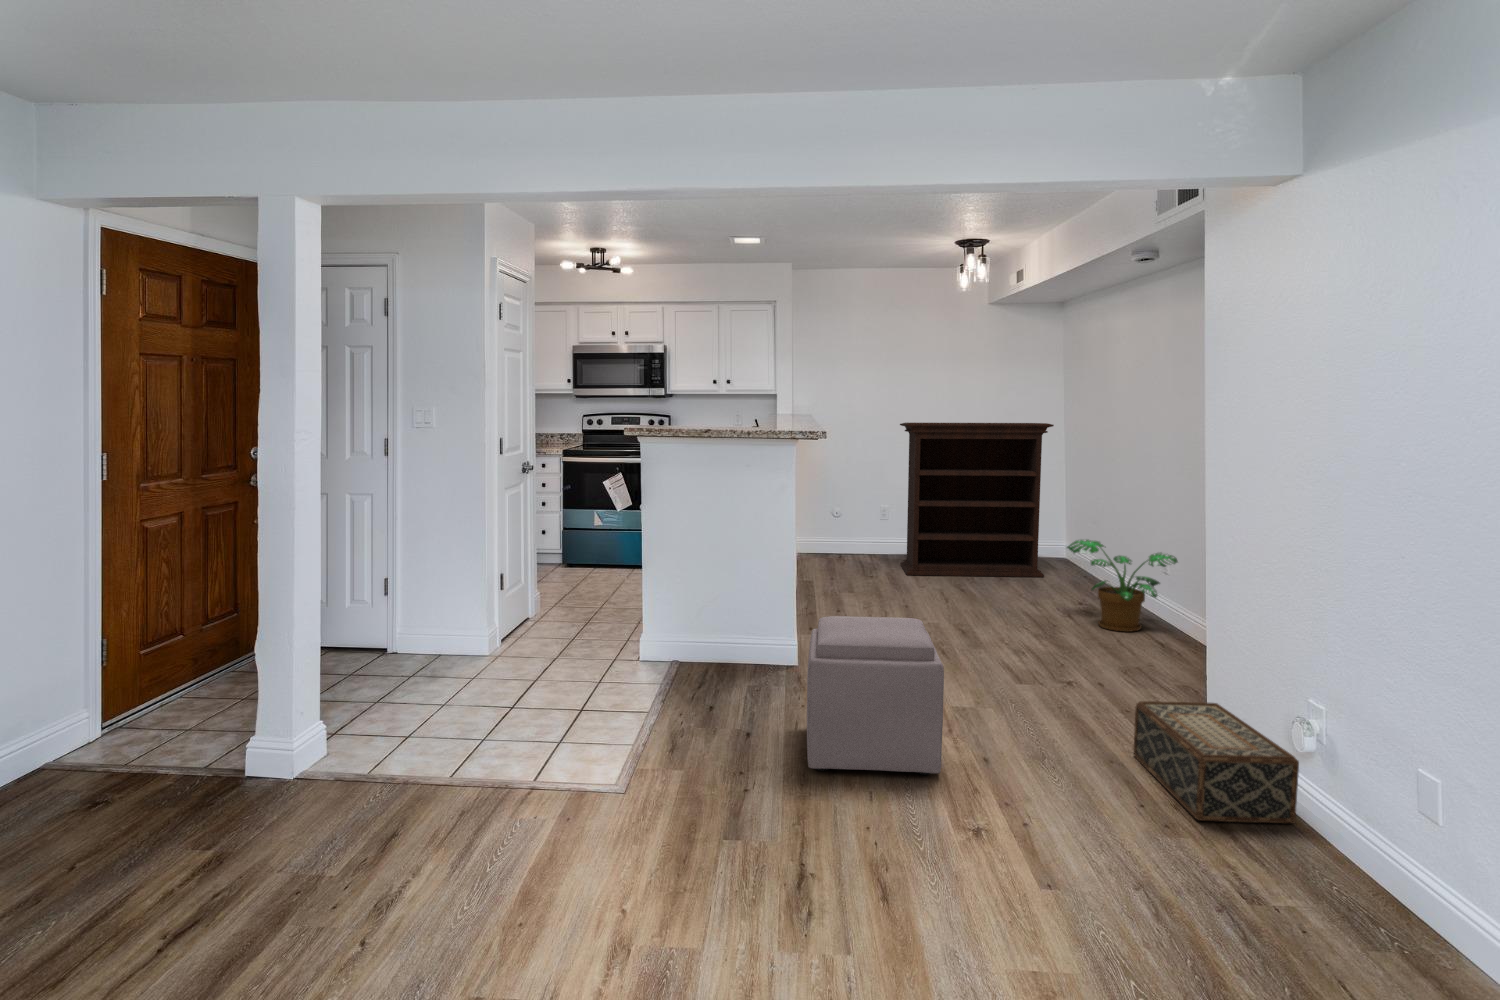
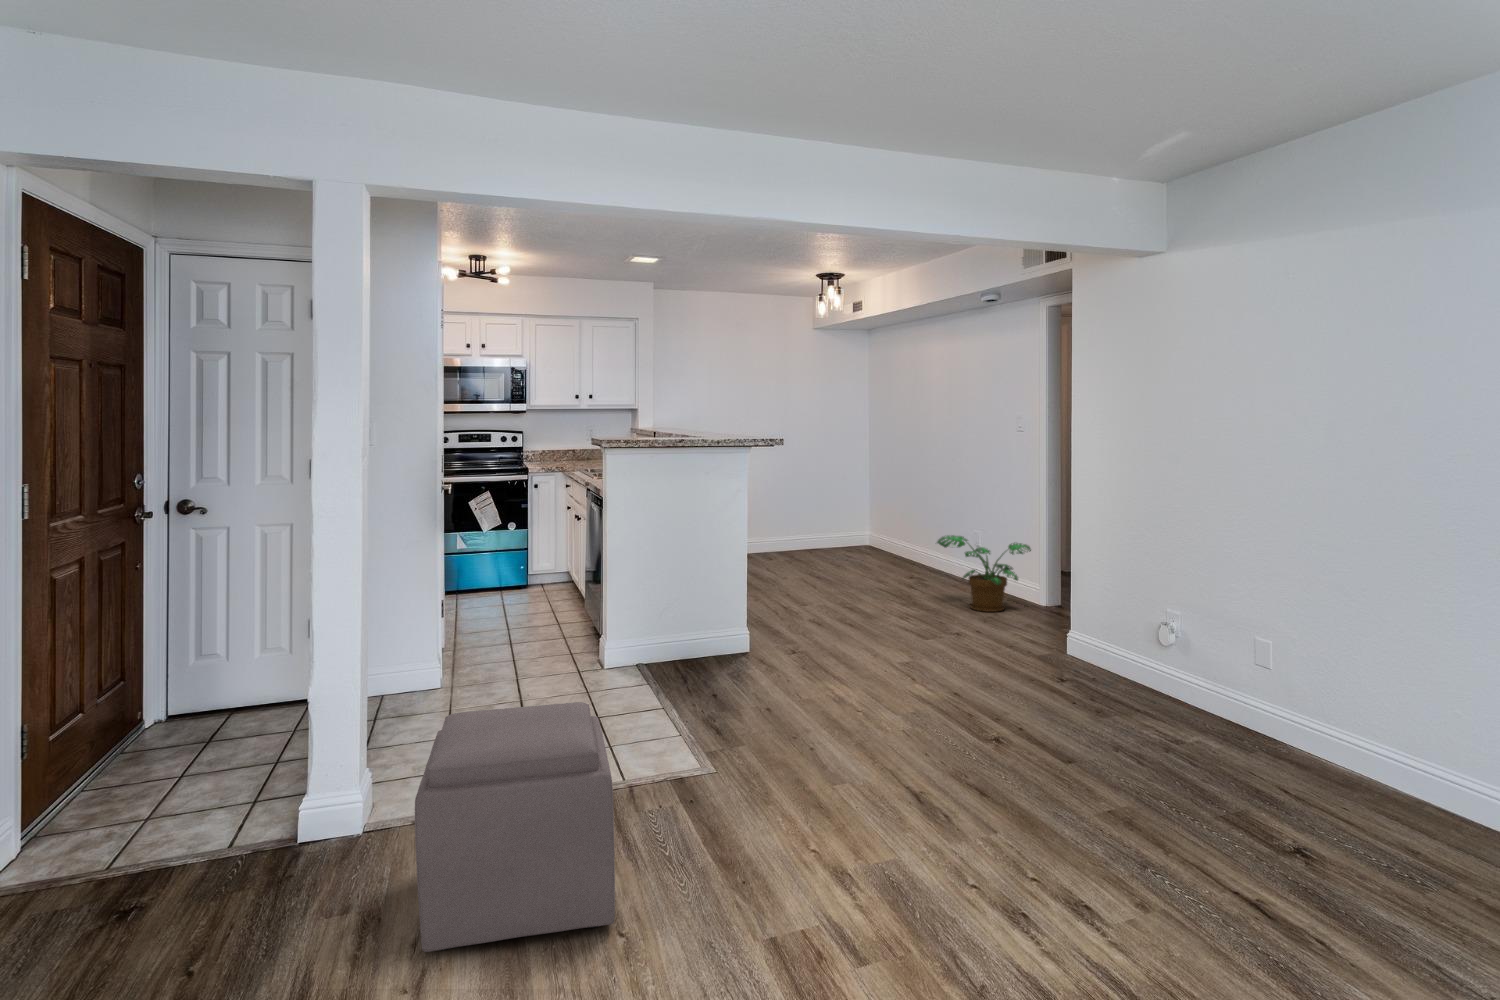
bookshelf: present [900,423,1054,577] -> none [754,435,893,579]
ottoman: present [807,616,944,775] -> present [415,702,615,952]
woven basket: present [1134,701,1299,823] -> none [1097,658,1249,751]

